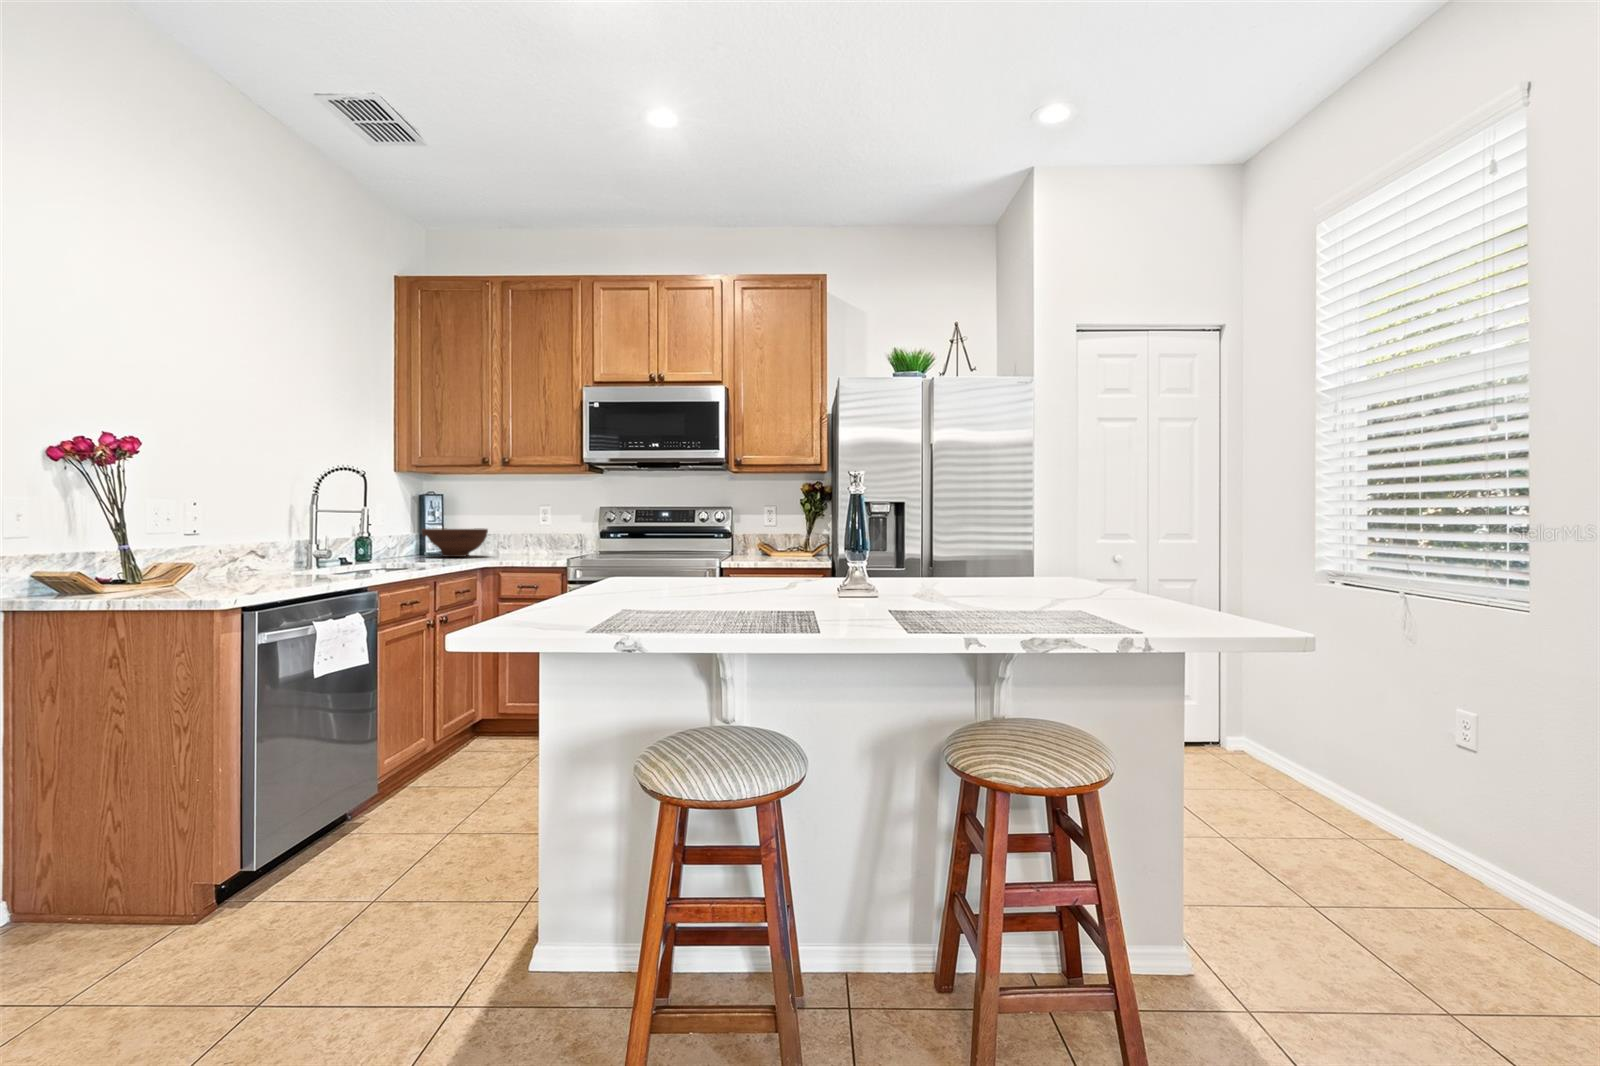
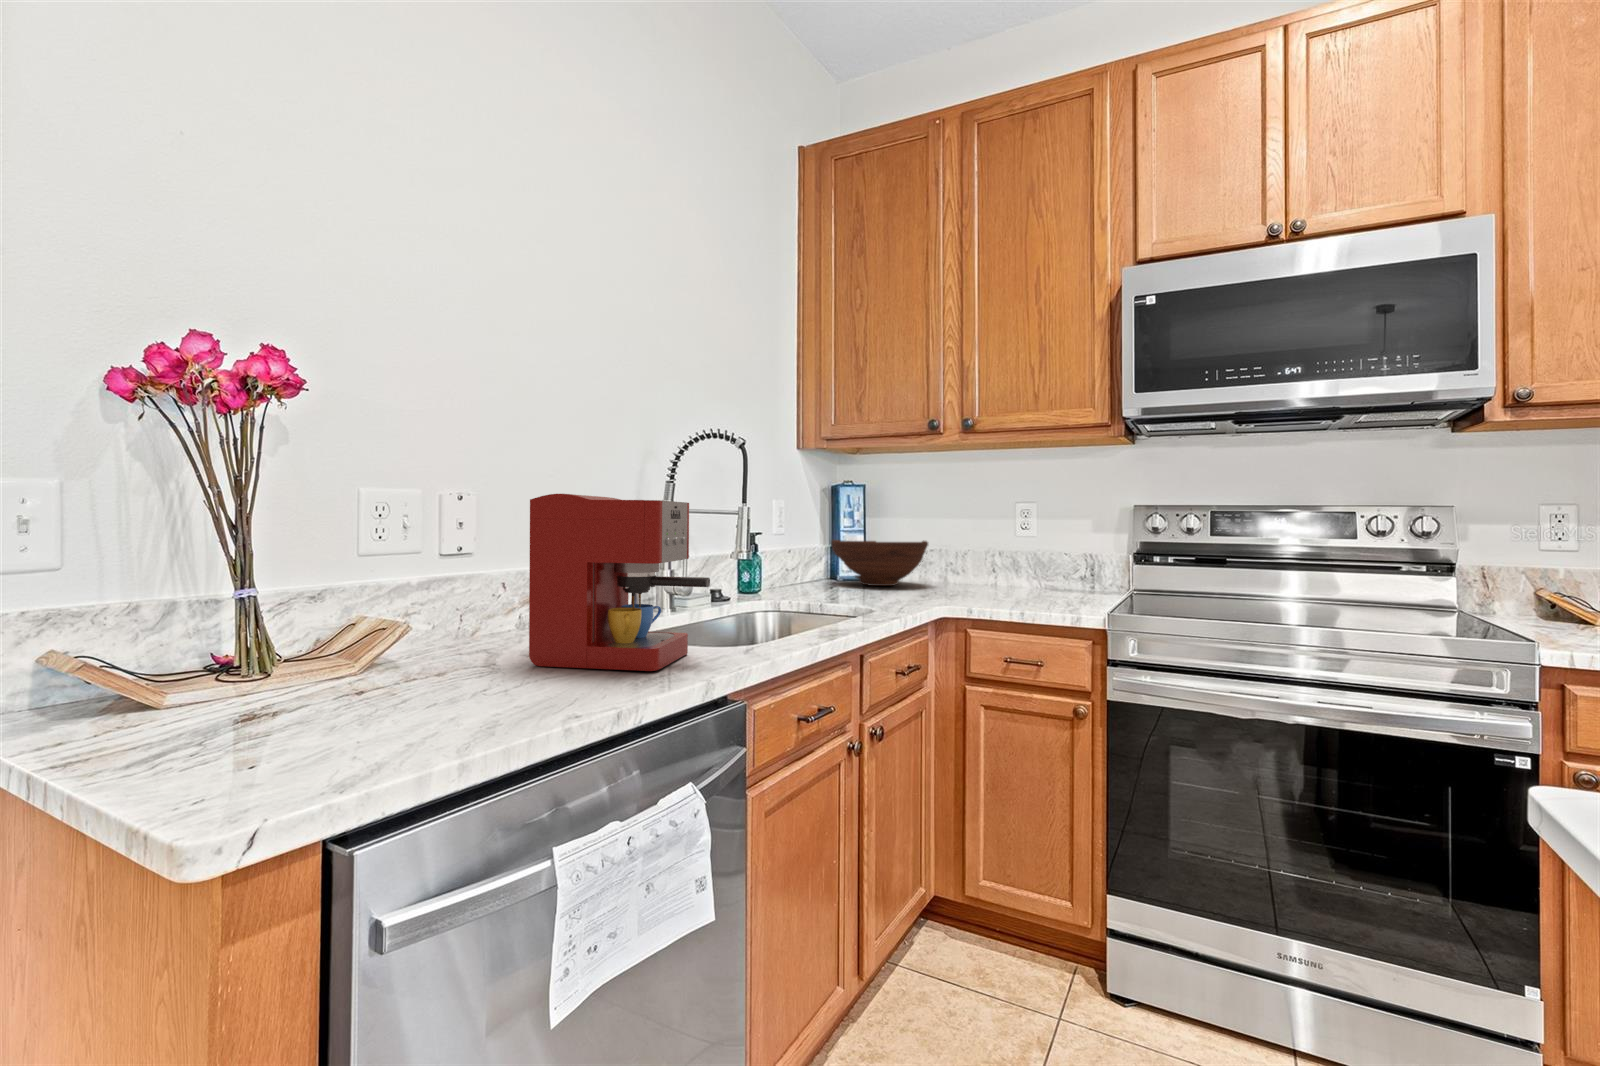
coffee maker: none [258,503,354,582] -> present [529,494,710,671]

